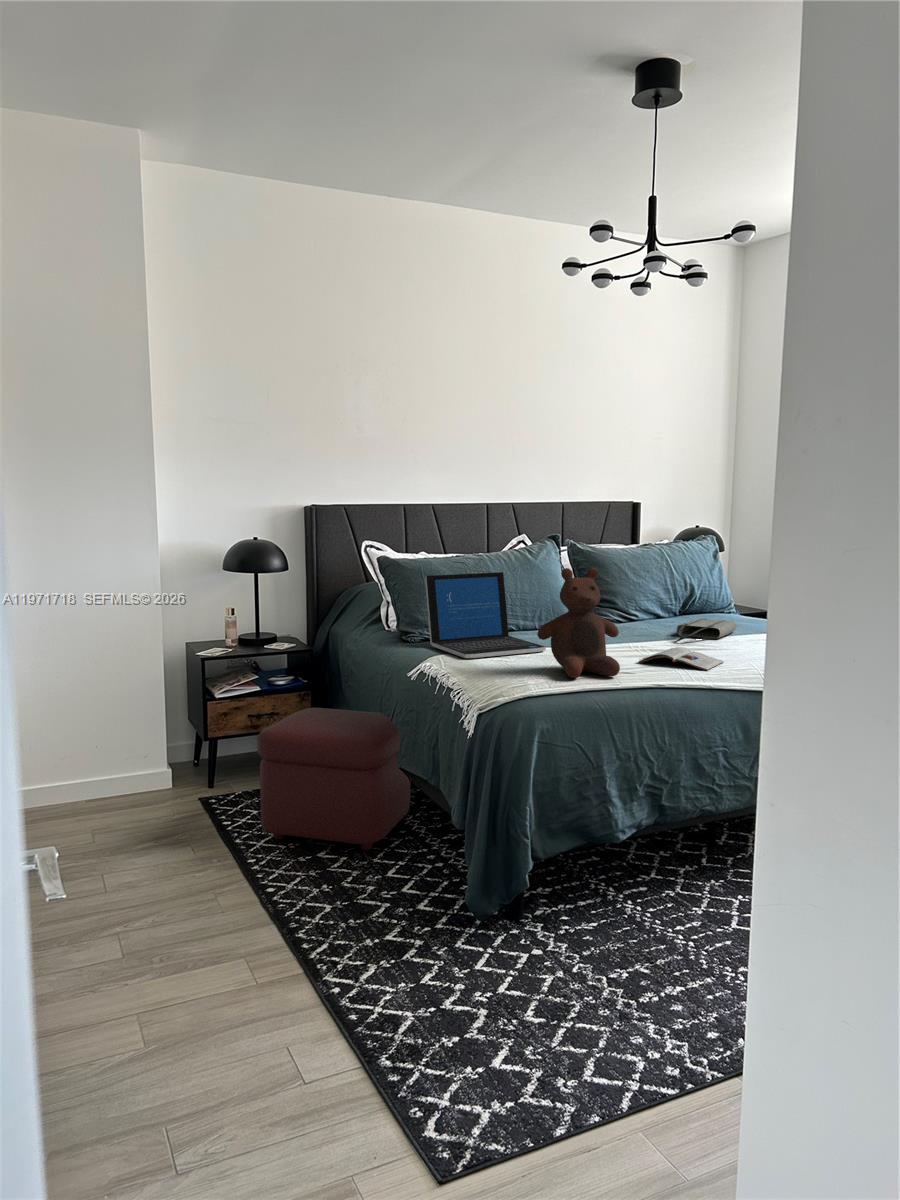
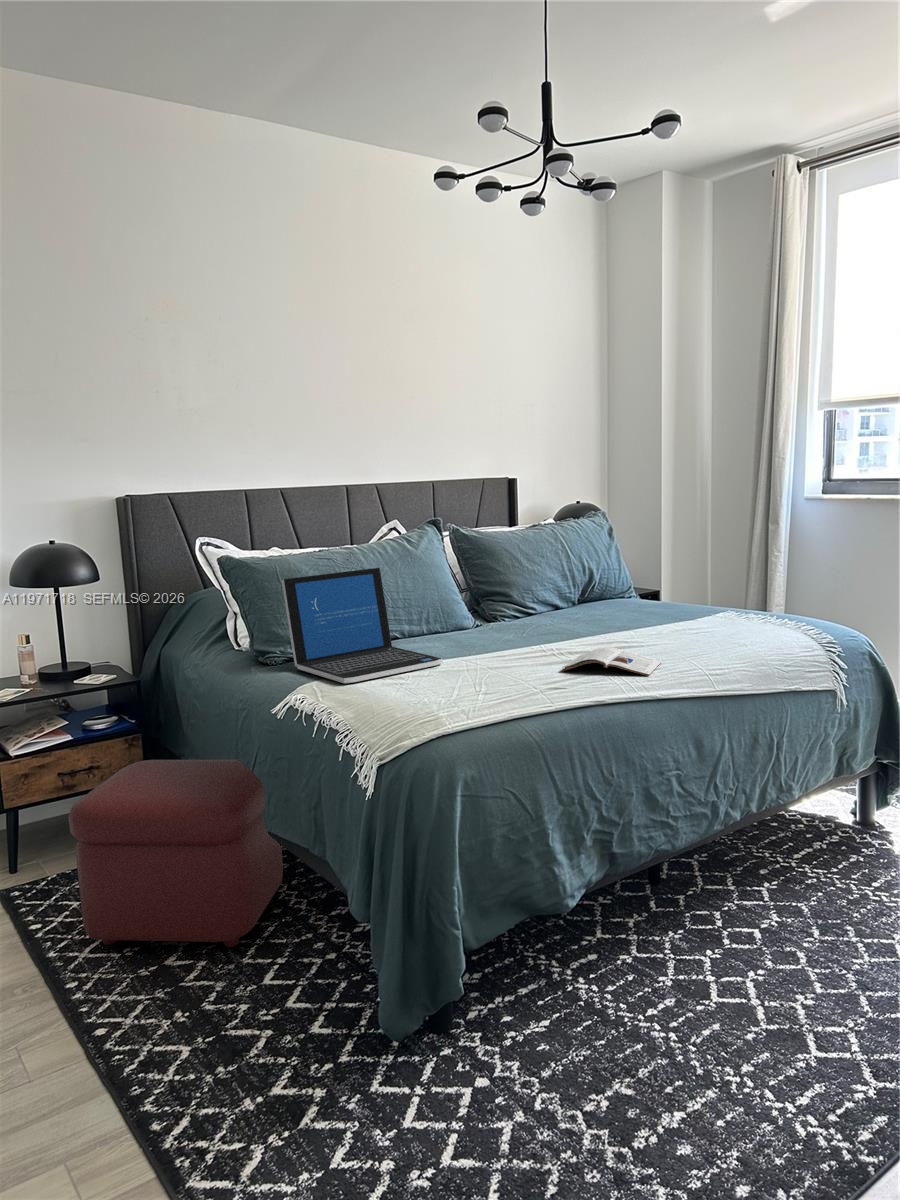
stuffed bear: present [537,568,620,678] -> none [439,557,548,702]
tote bag: present [677,619,736,639] -> none [589,606,654,633]

